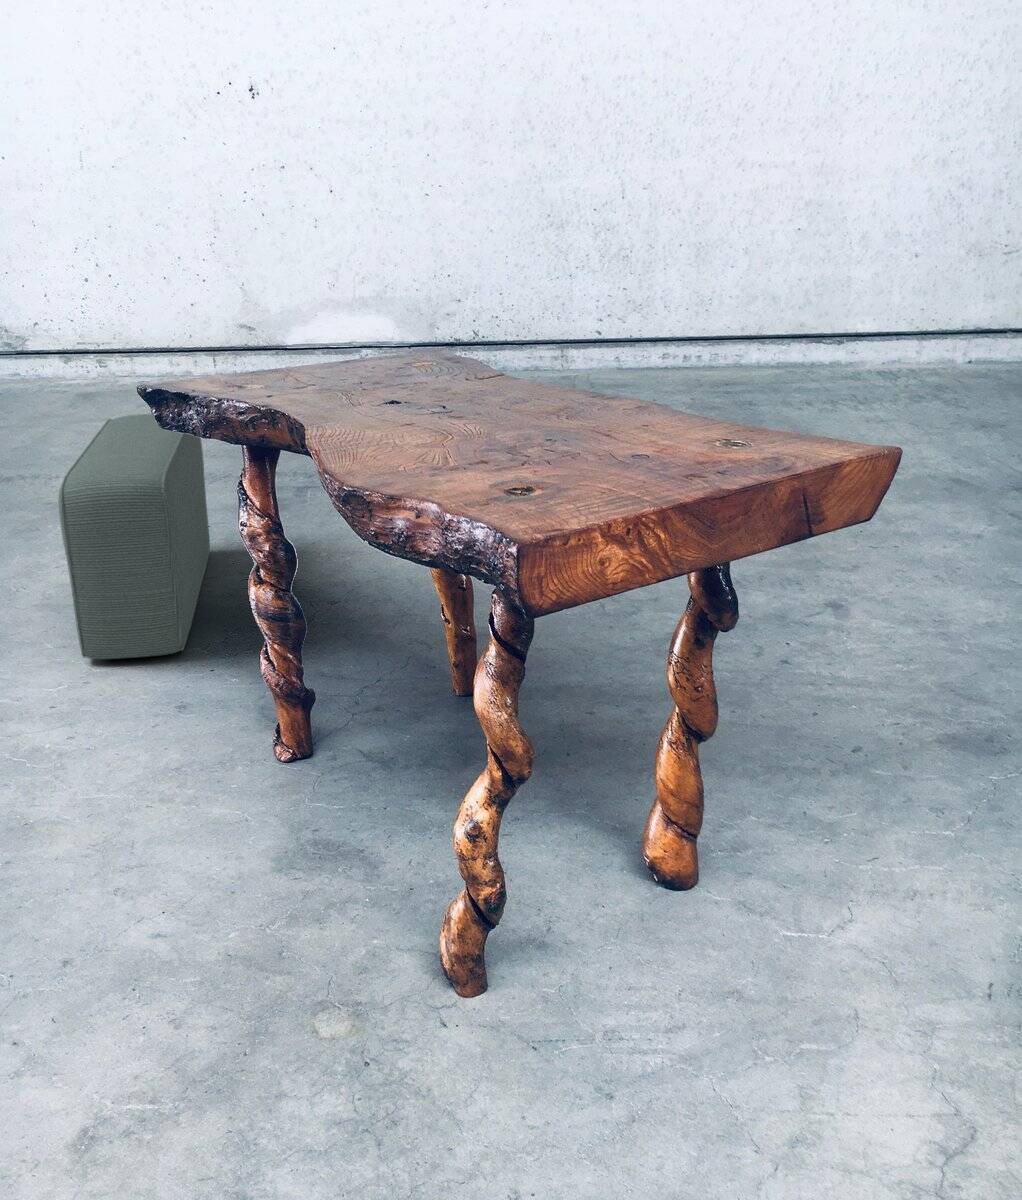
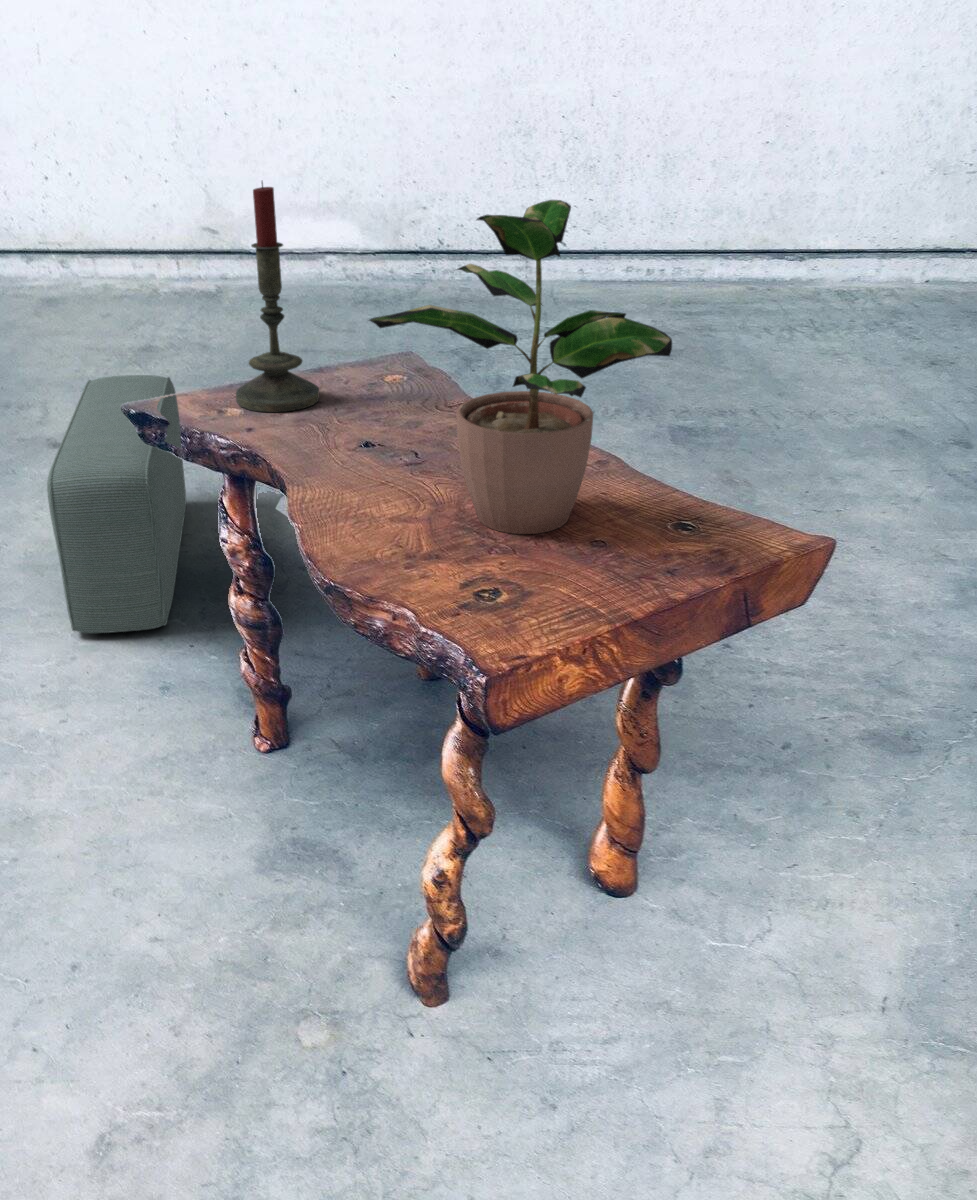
potted plant: none [387,86,716,459] -> present [370,200,672,534]
candle: none [256,153,344,395] -> present [236,182,319,412]

